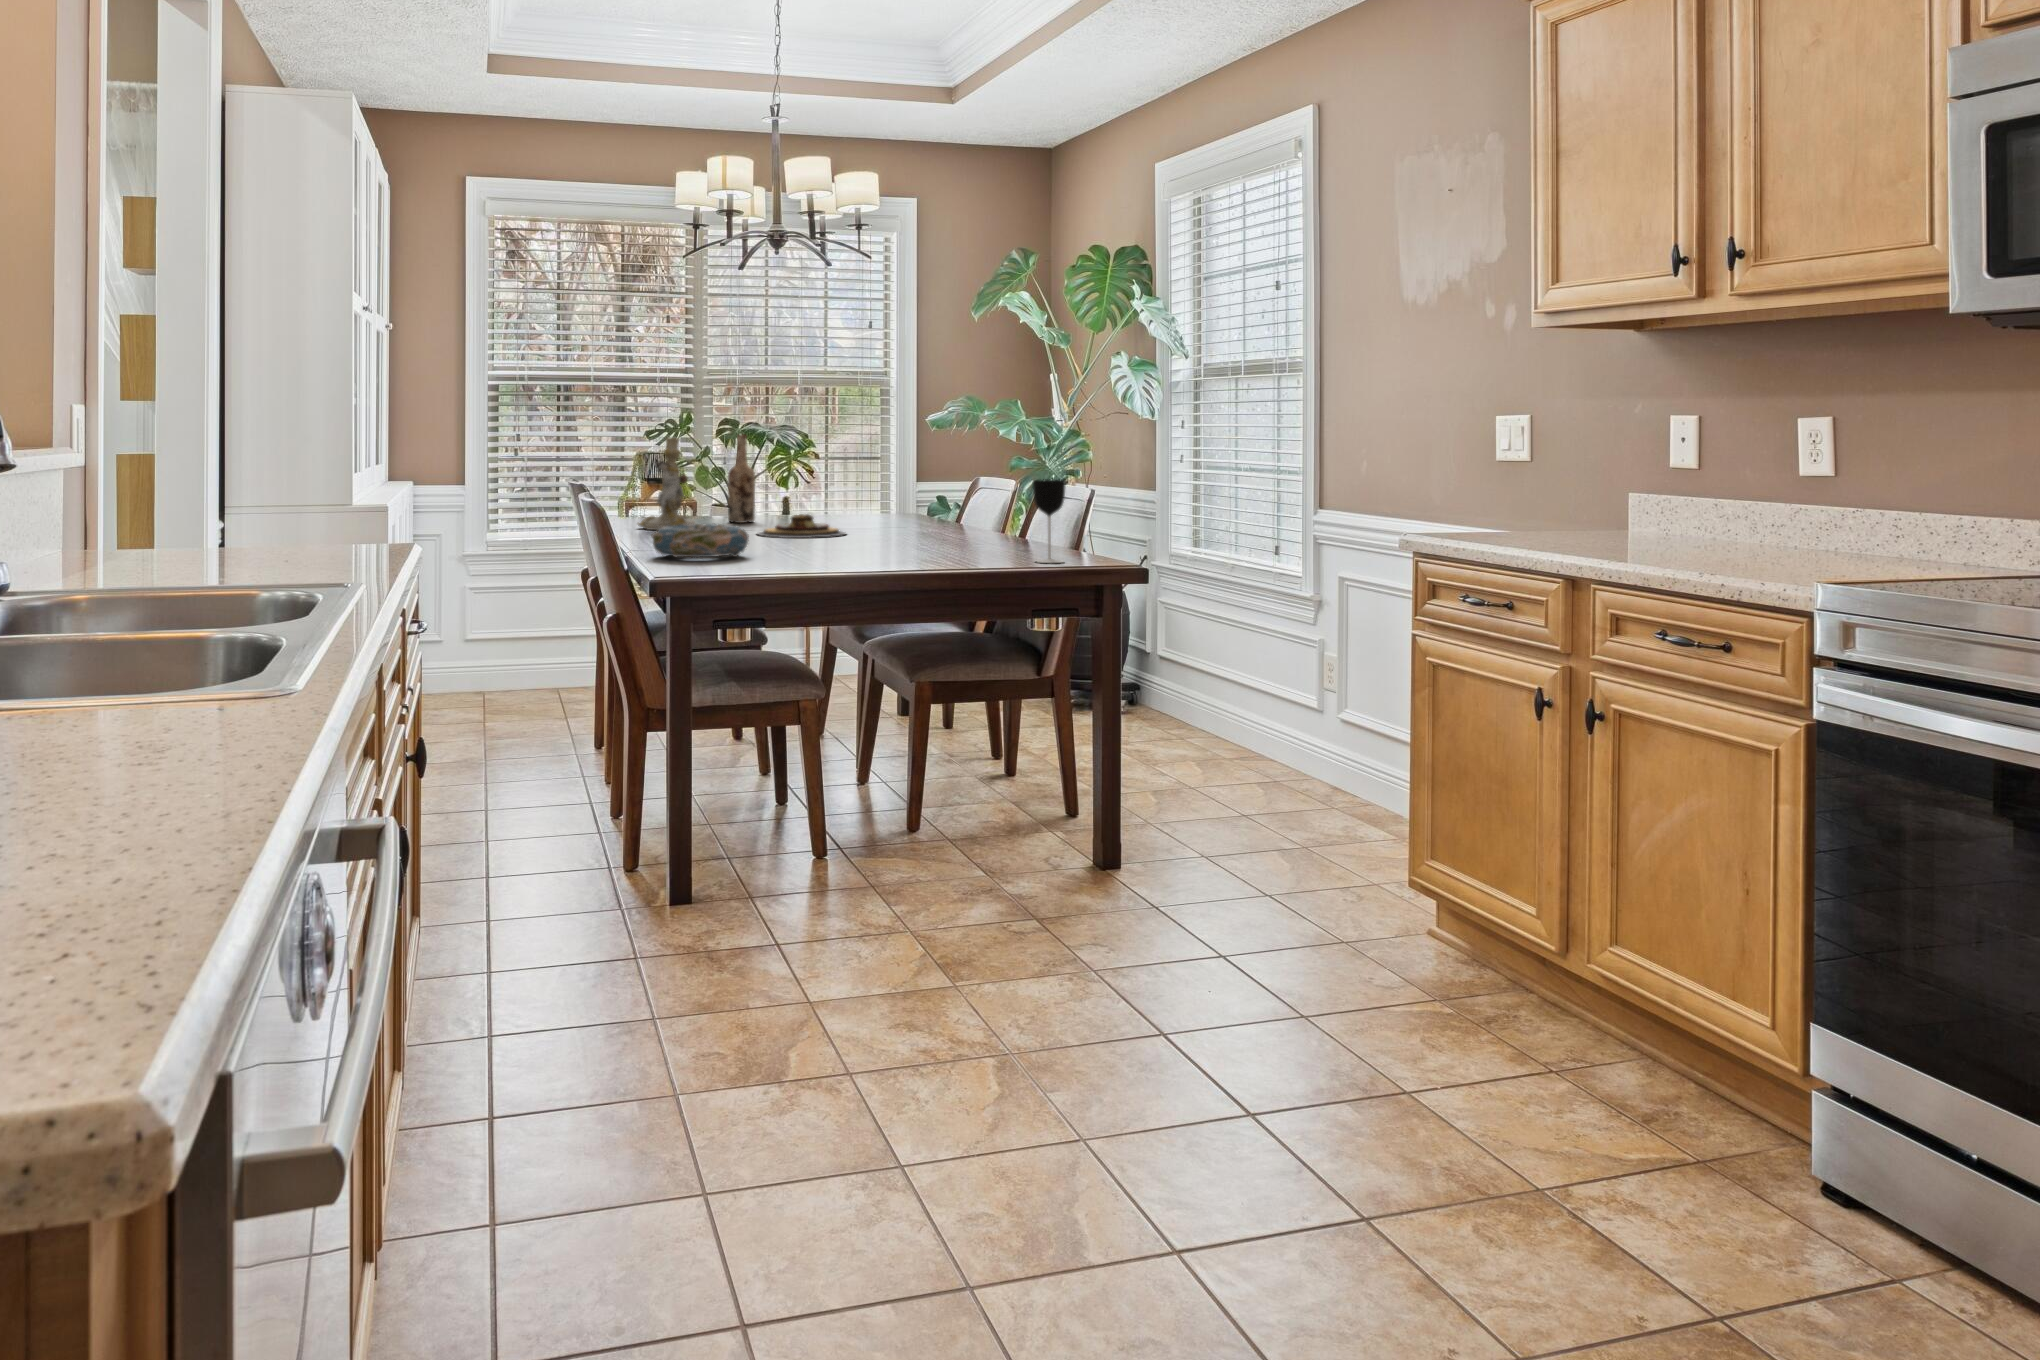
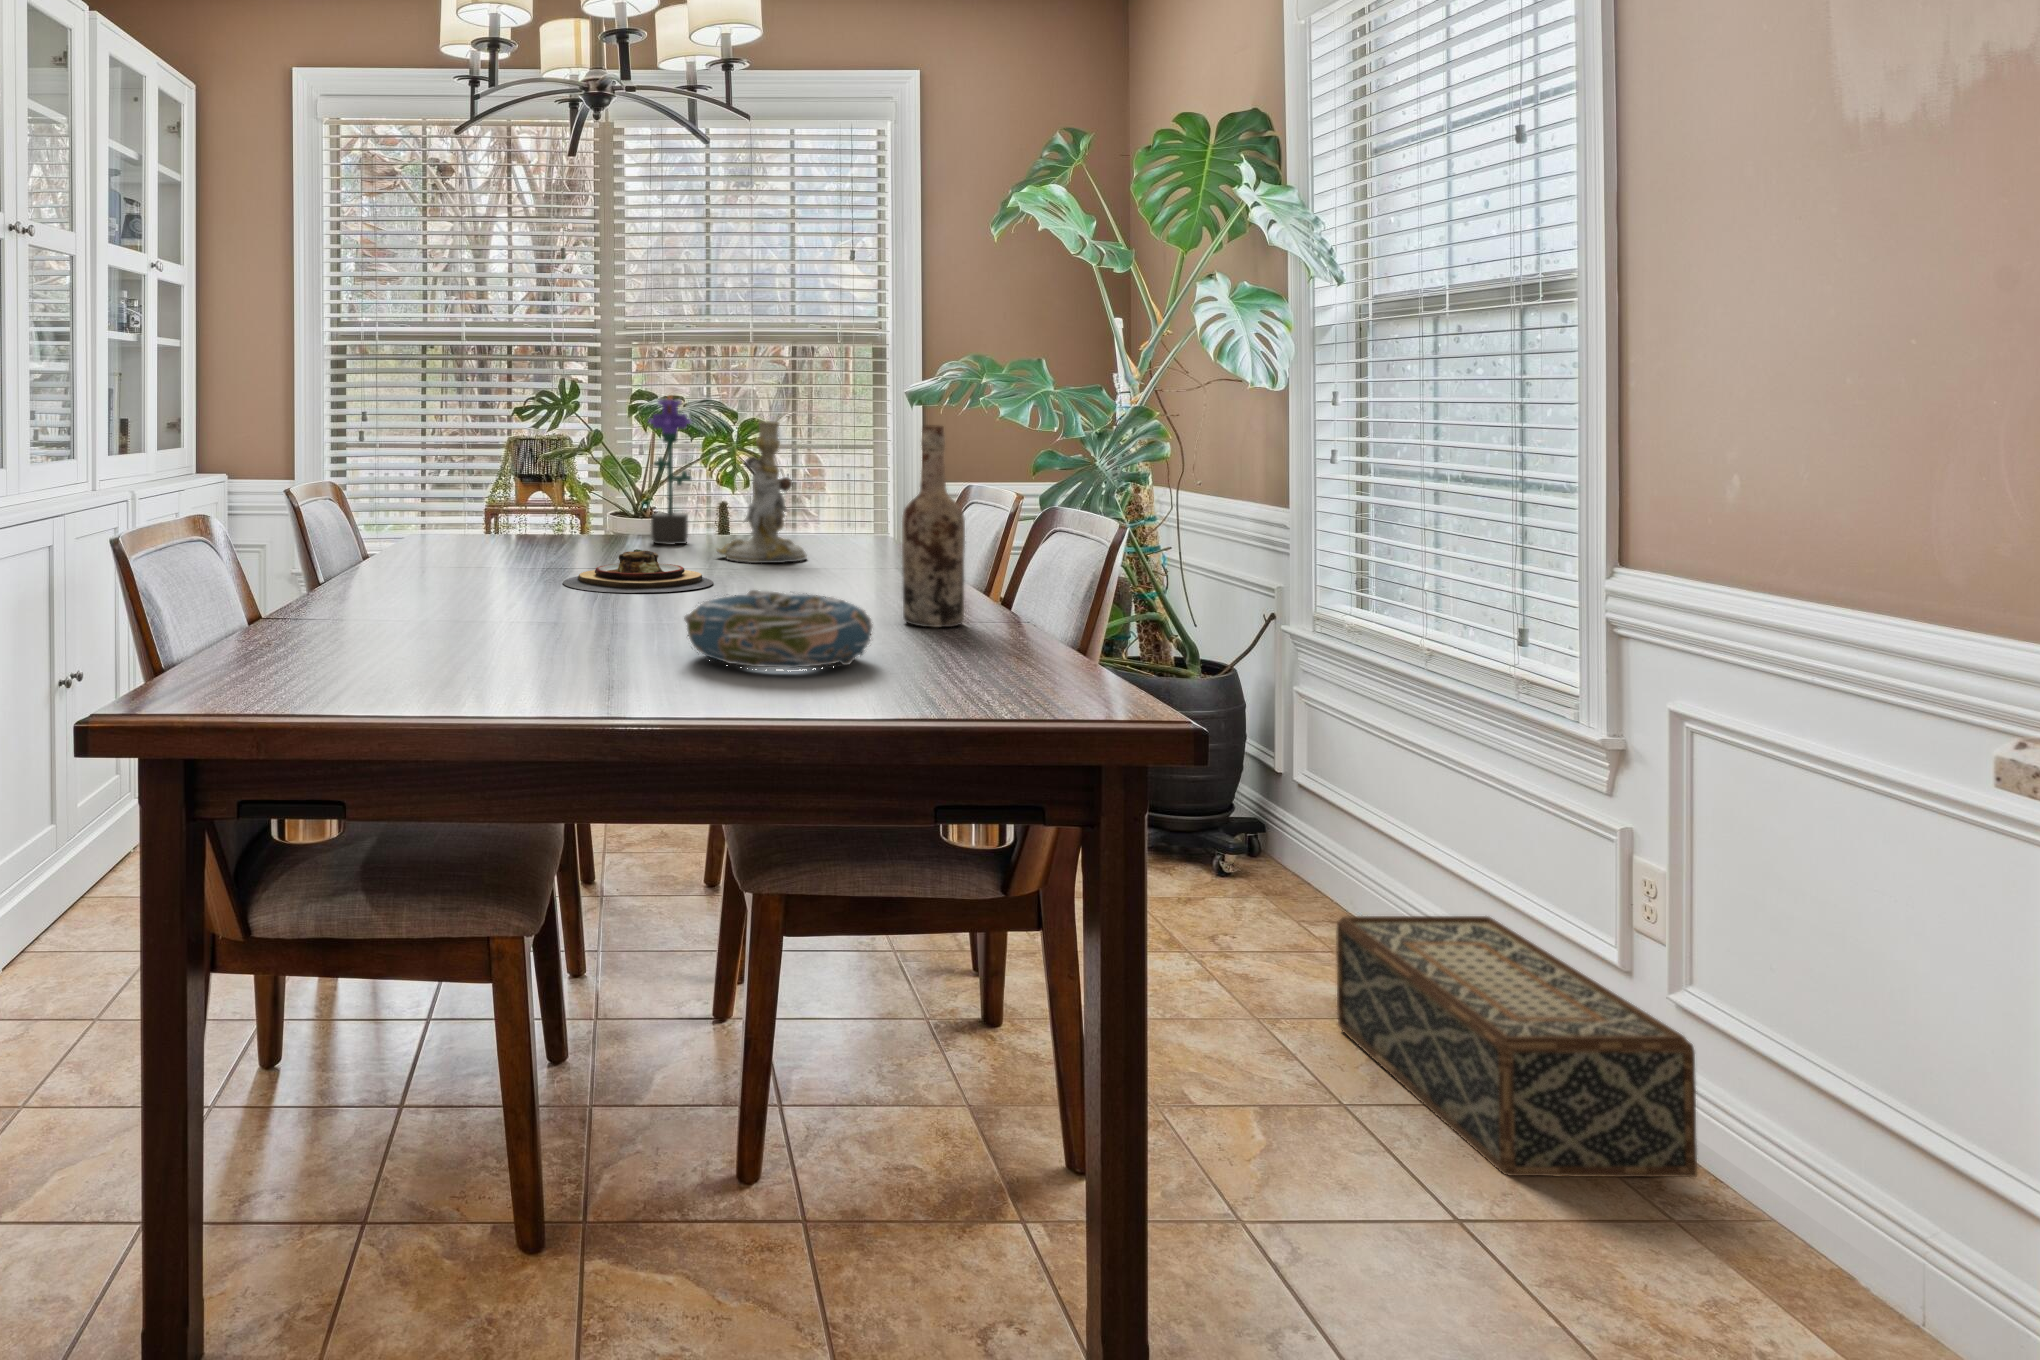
potted flower: none [772,421,800,518] -> present [649,395,692,545]
wine bottle: present [728,434,755,523] -> present [902,426,965,627]
candlestick: present [638,437,695,530] -> present [717,421,807,563]
wine glass: present [1033,479,1066,563] -> none [971,517,1041,692]
decorative bowl: present [652,522,749,558] -> present [684,590,873,668]
woven basket: none [1186,705,1354,815] -> present [1336,916,1697,1177]

